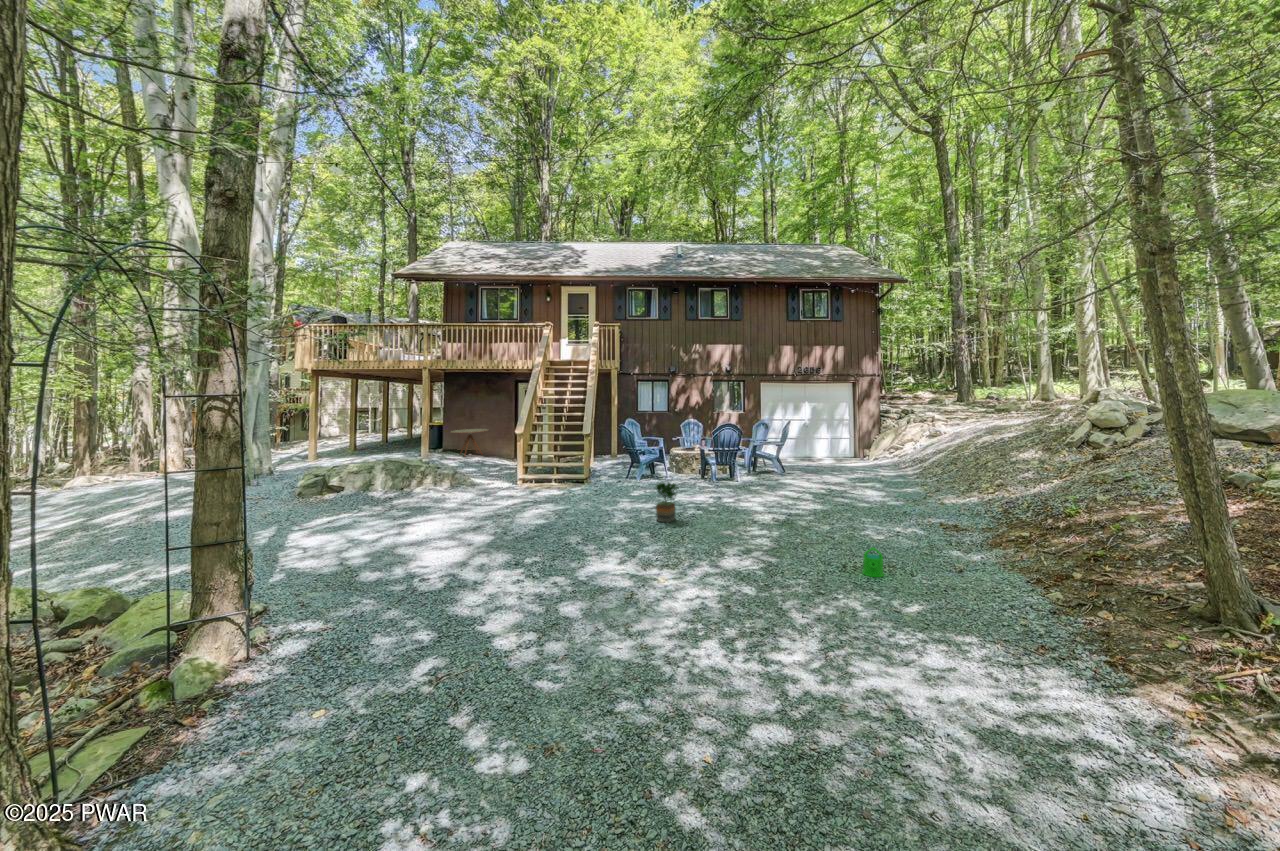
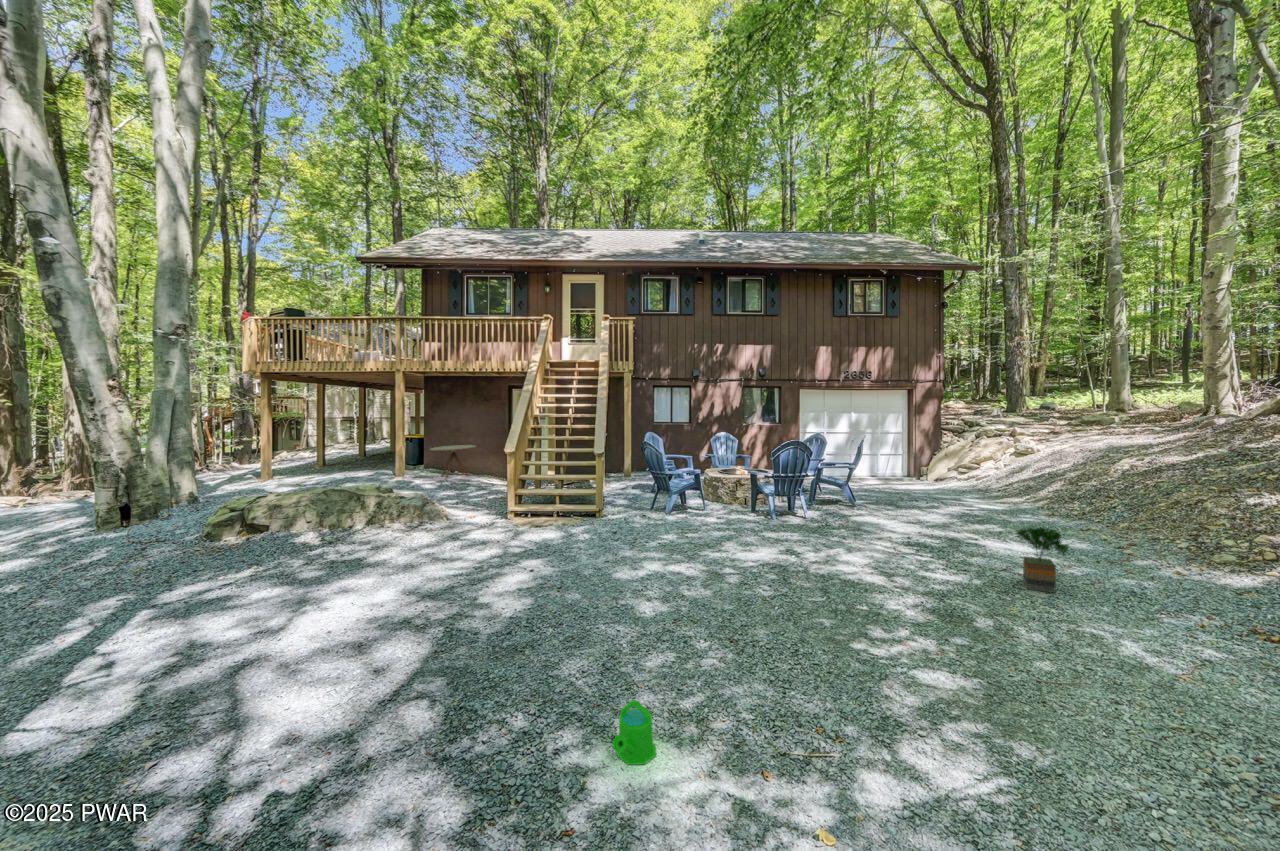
potted tree: present [656,482,679,522] -> present [1017,527,1068,593]
watering can: present [862,548,884,577] -> present [613,700,656,765]

